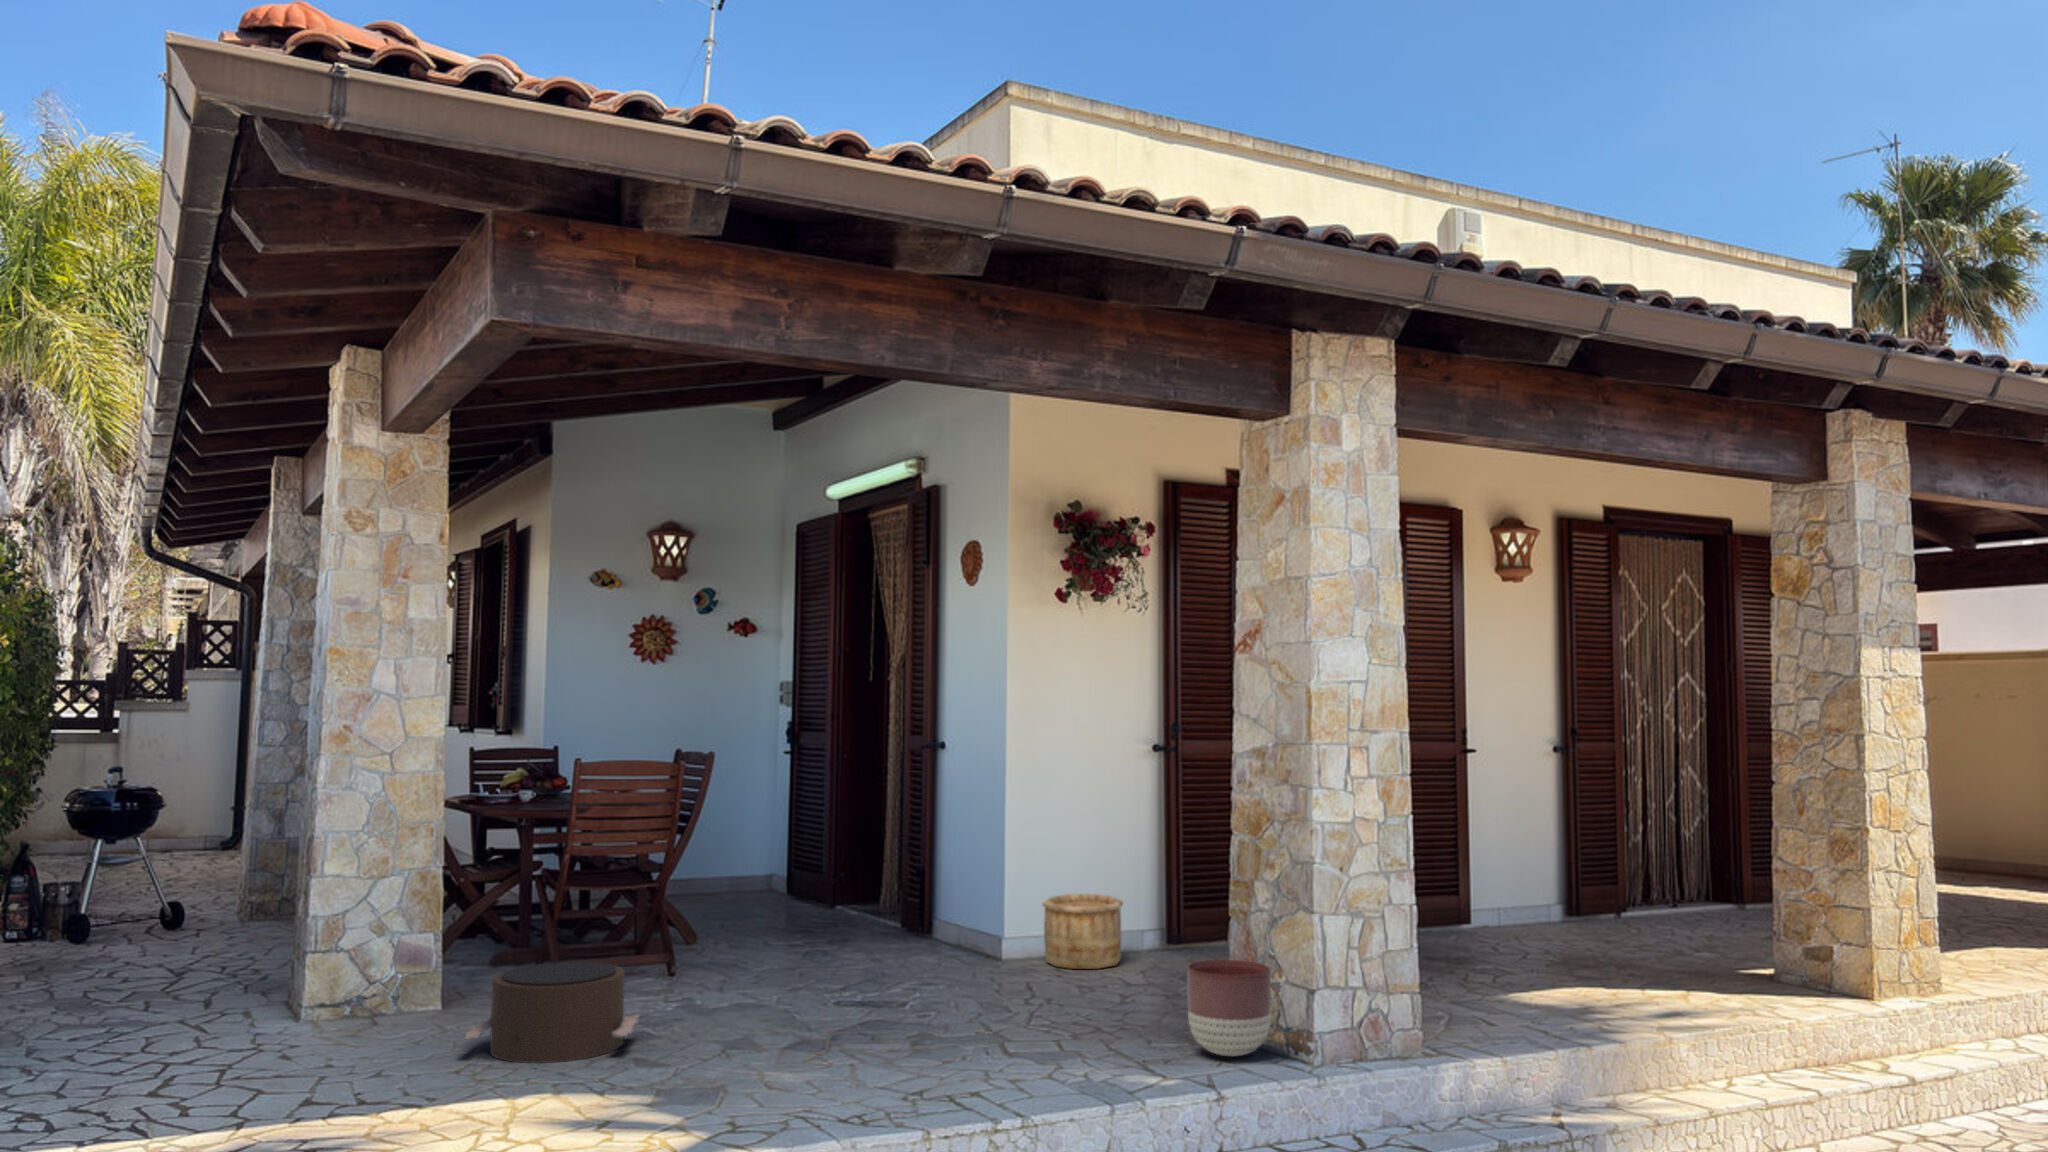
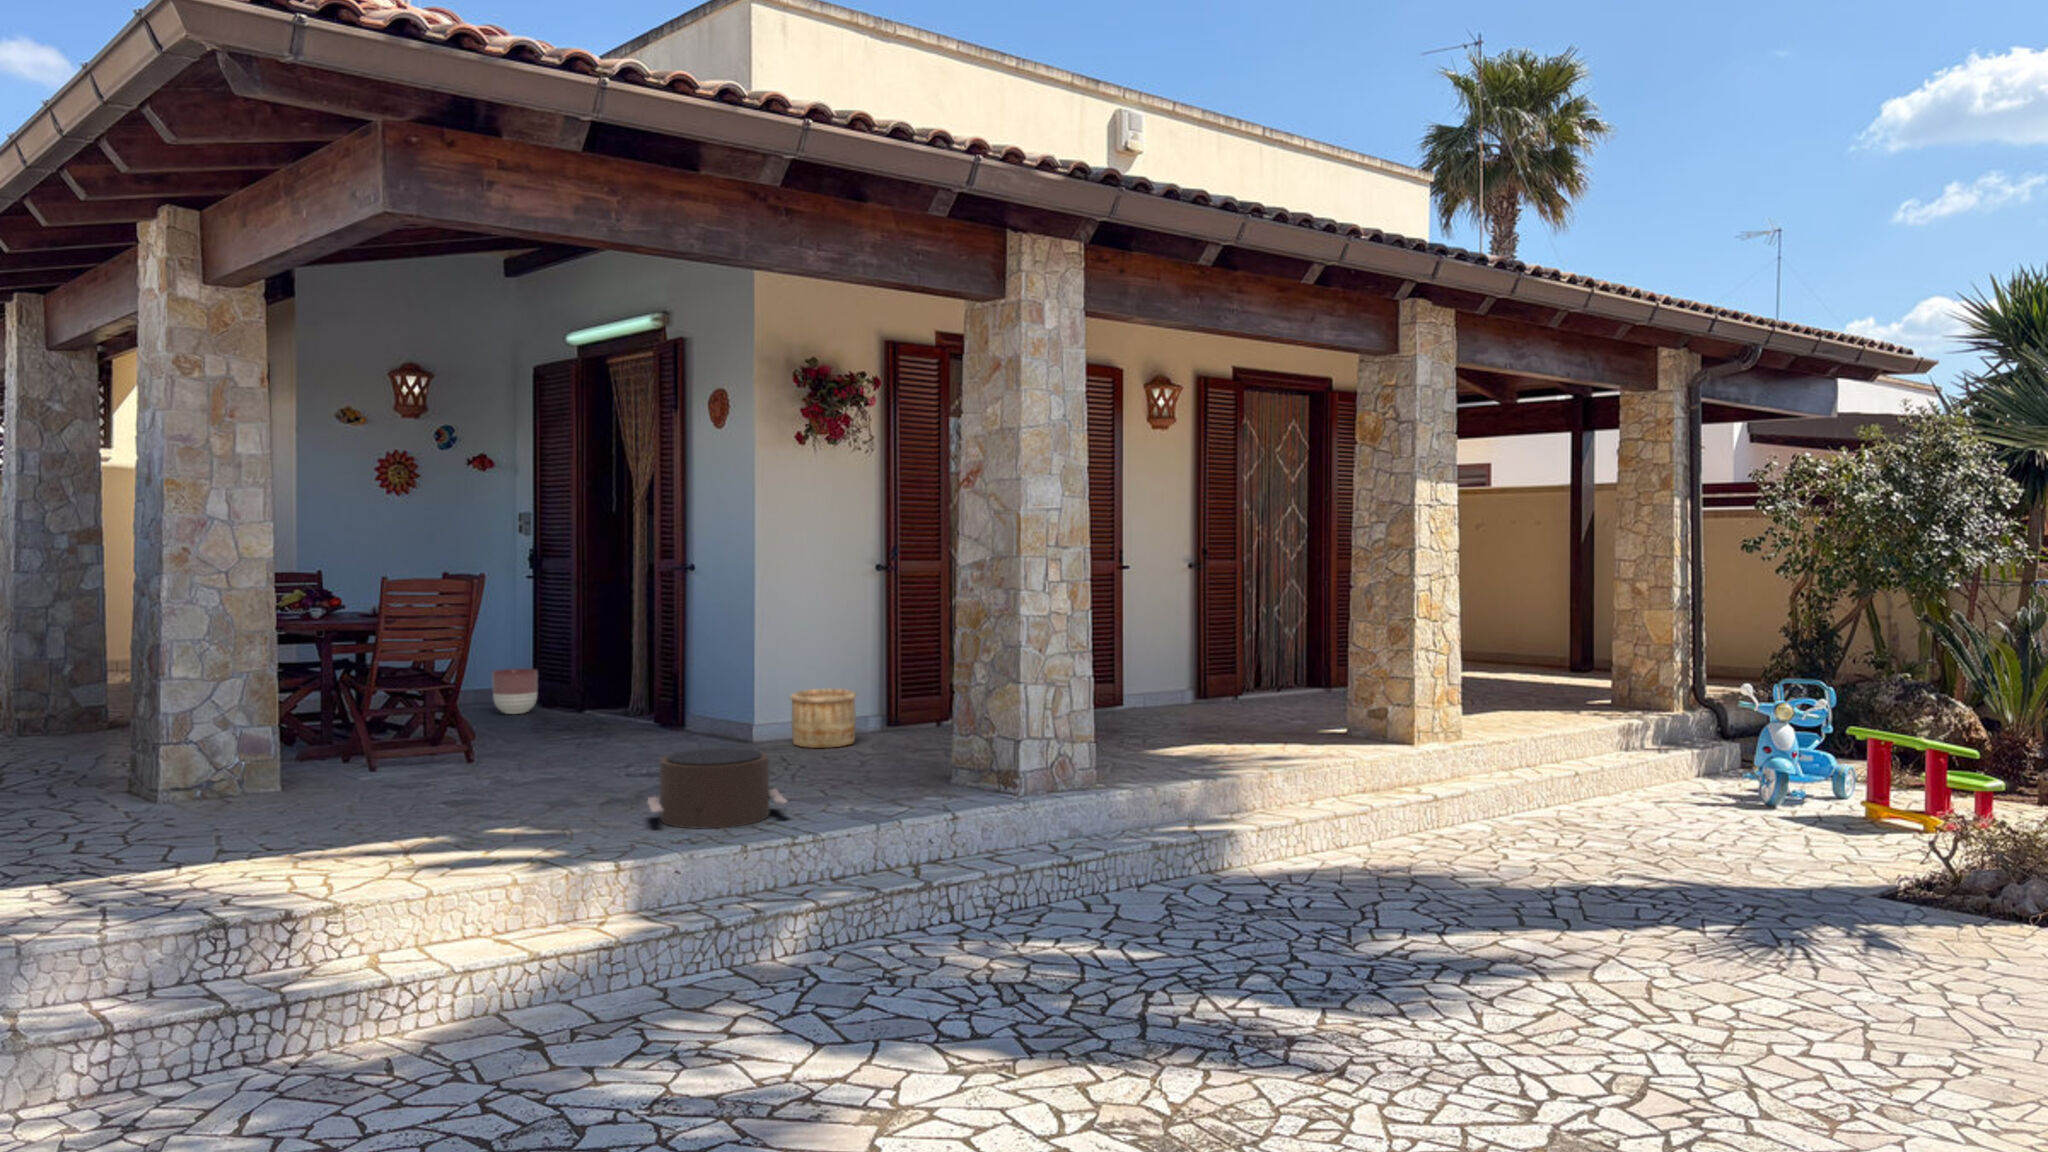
planter: present [1187,960,1271,1057] -> present [492,669,538,714]
pouf: present [465,962,639,1063] -> present [648,748,787,829]

